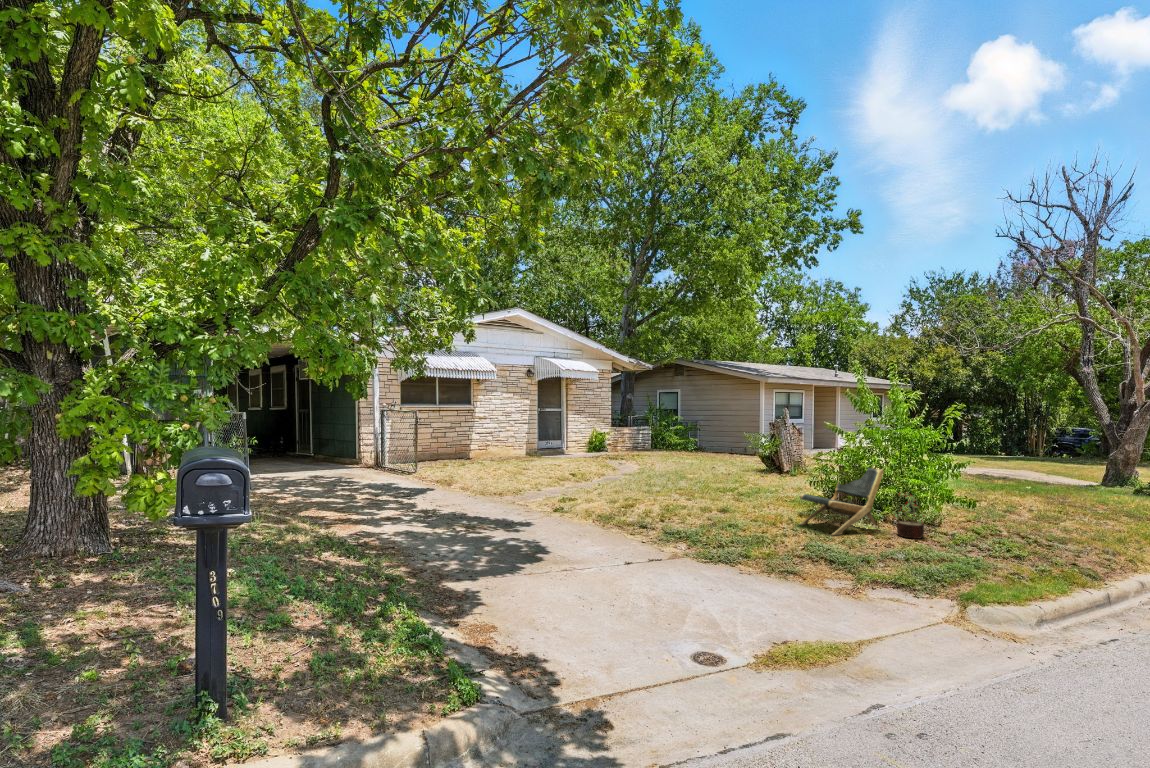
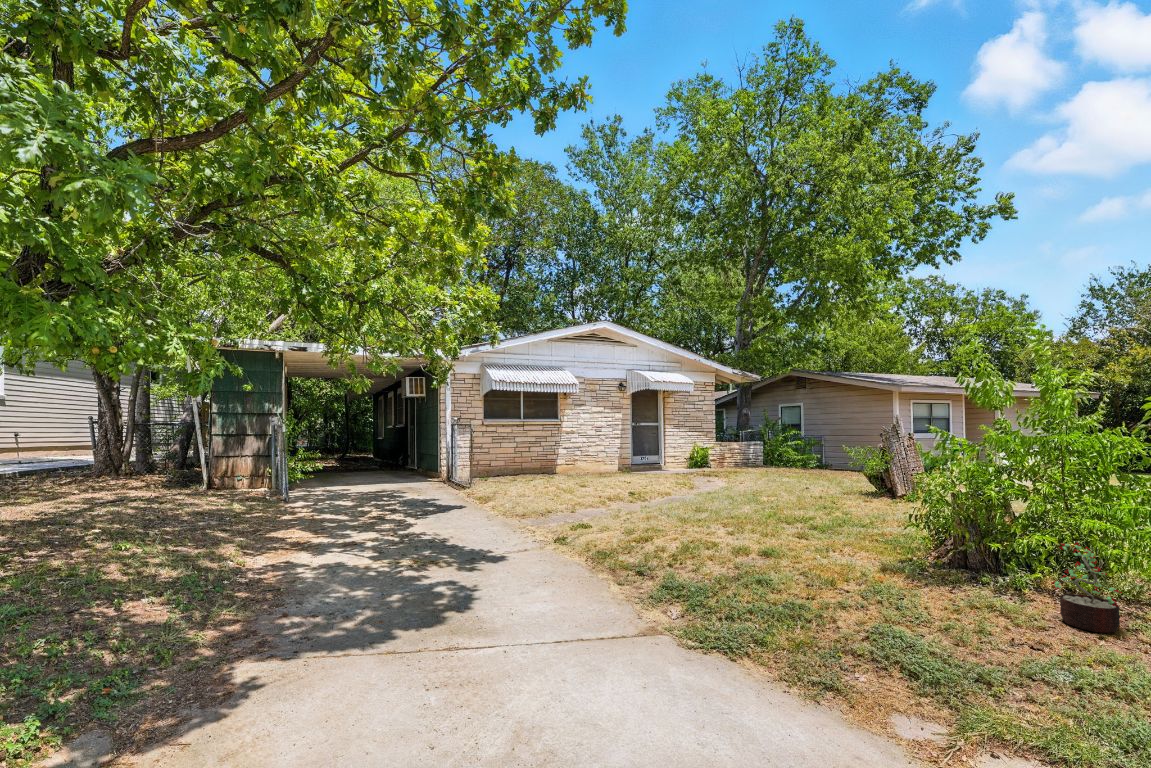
lounge chair: present [800,468,883,535] -> none [875,489,1028,612]

